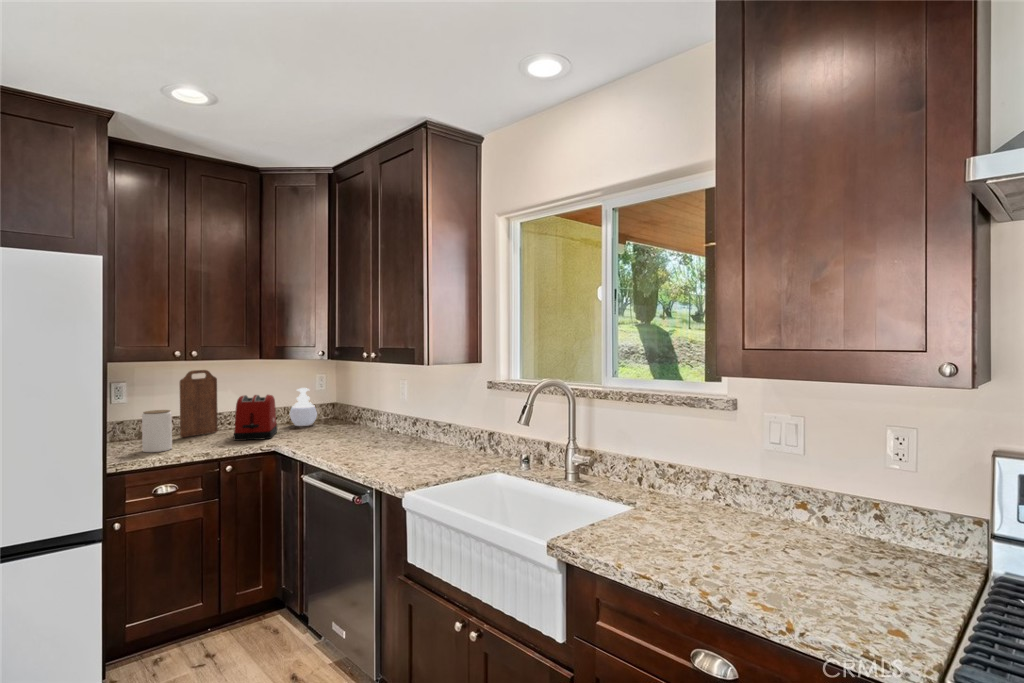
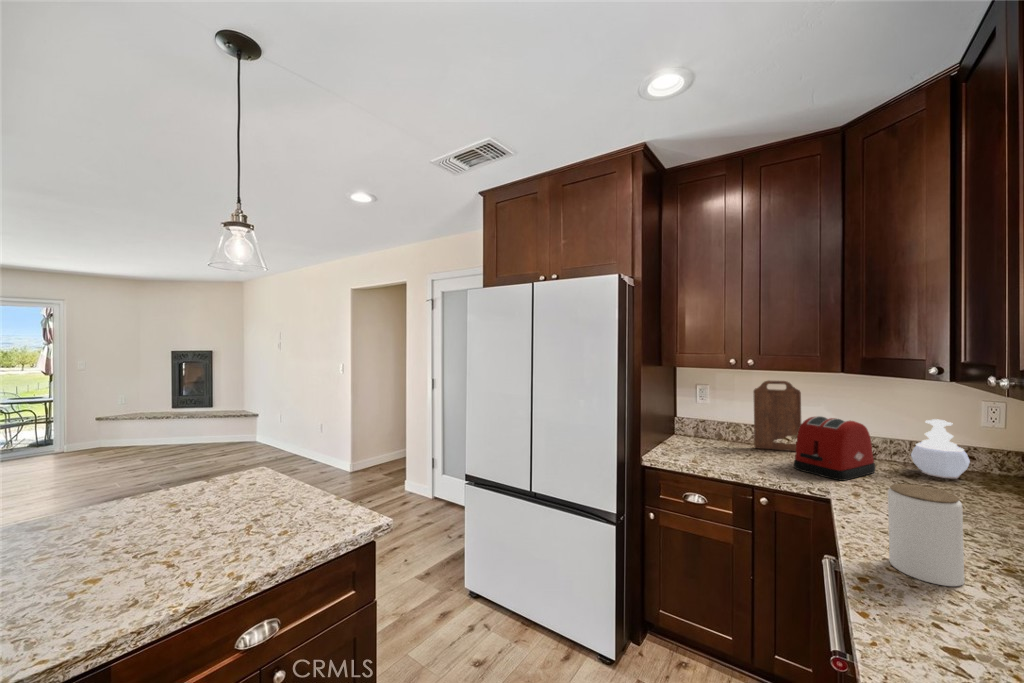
jar: present [142,410,172,452] -> present [888,484,964,586]

